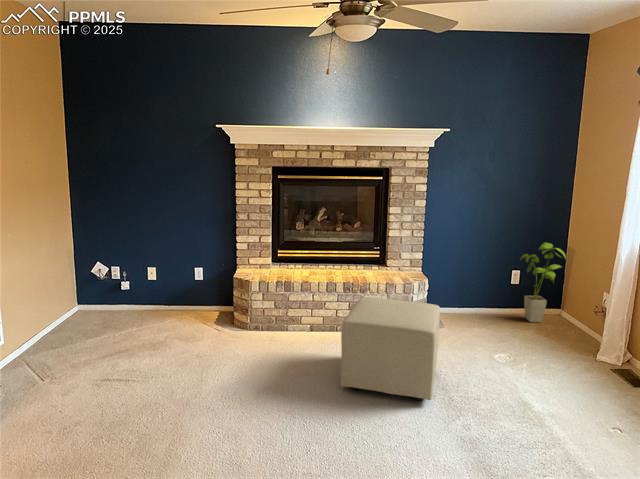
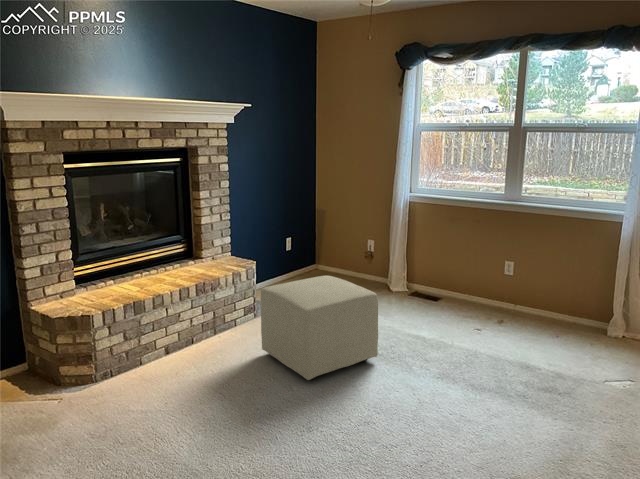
house plant: present [520,243,566,322] -> none [300,207,338,280]

